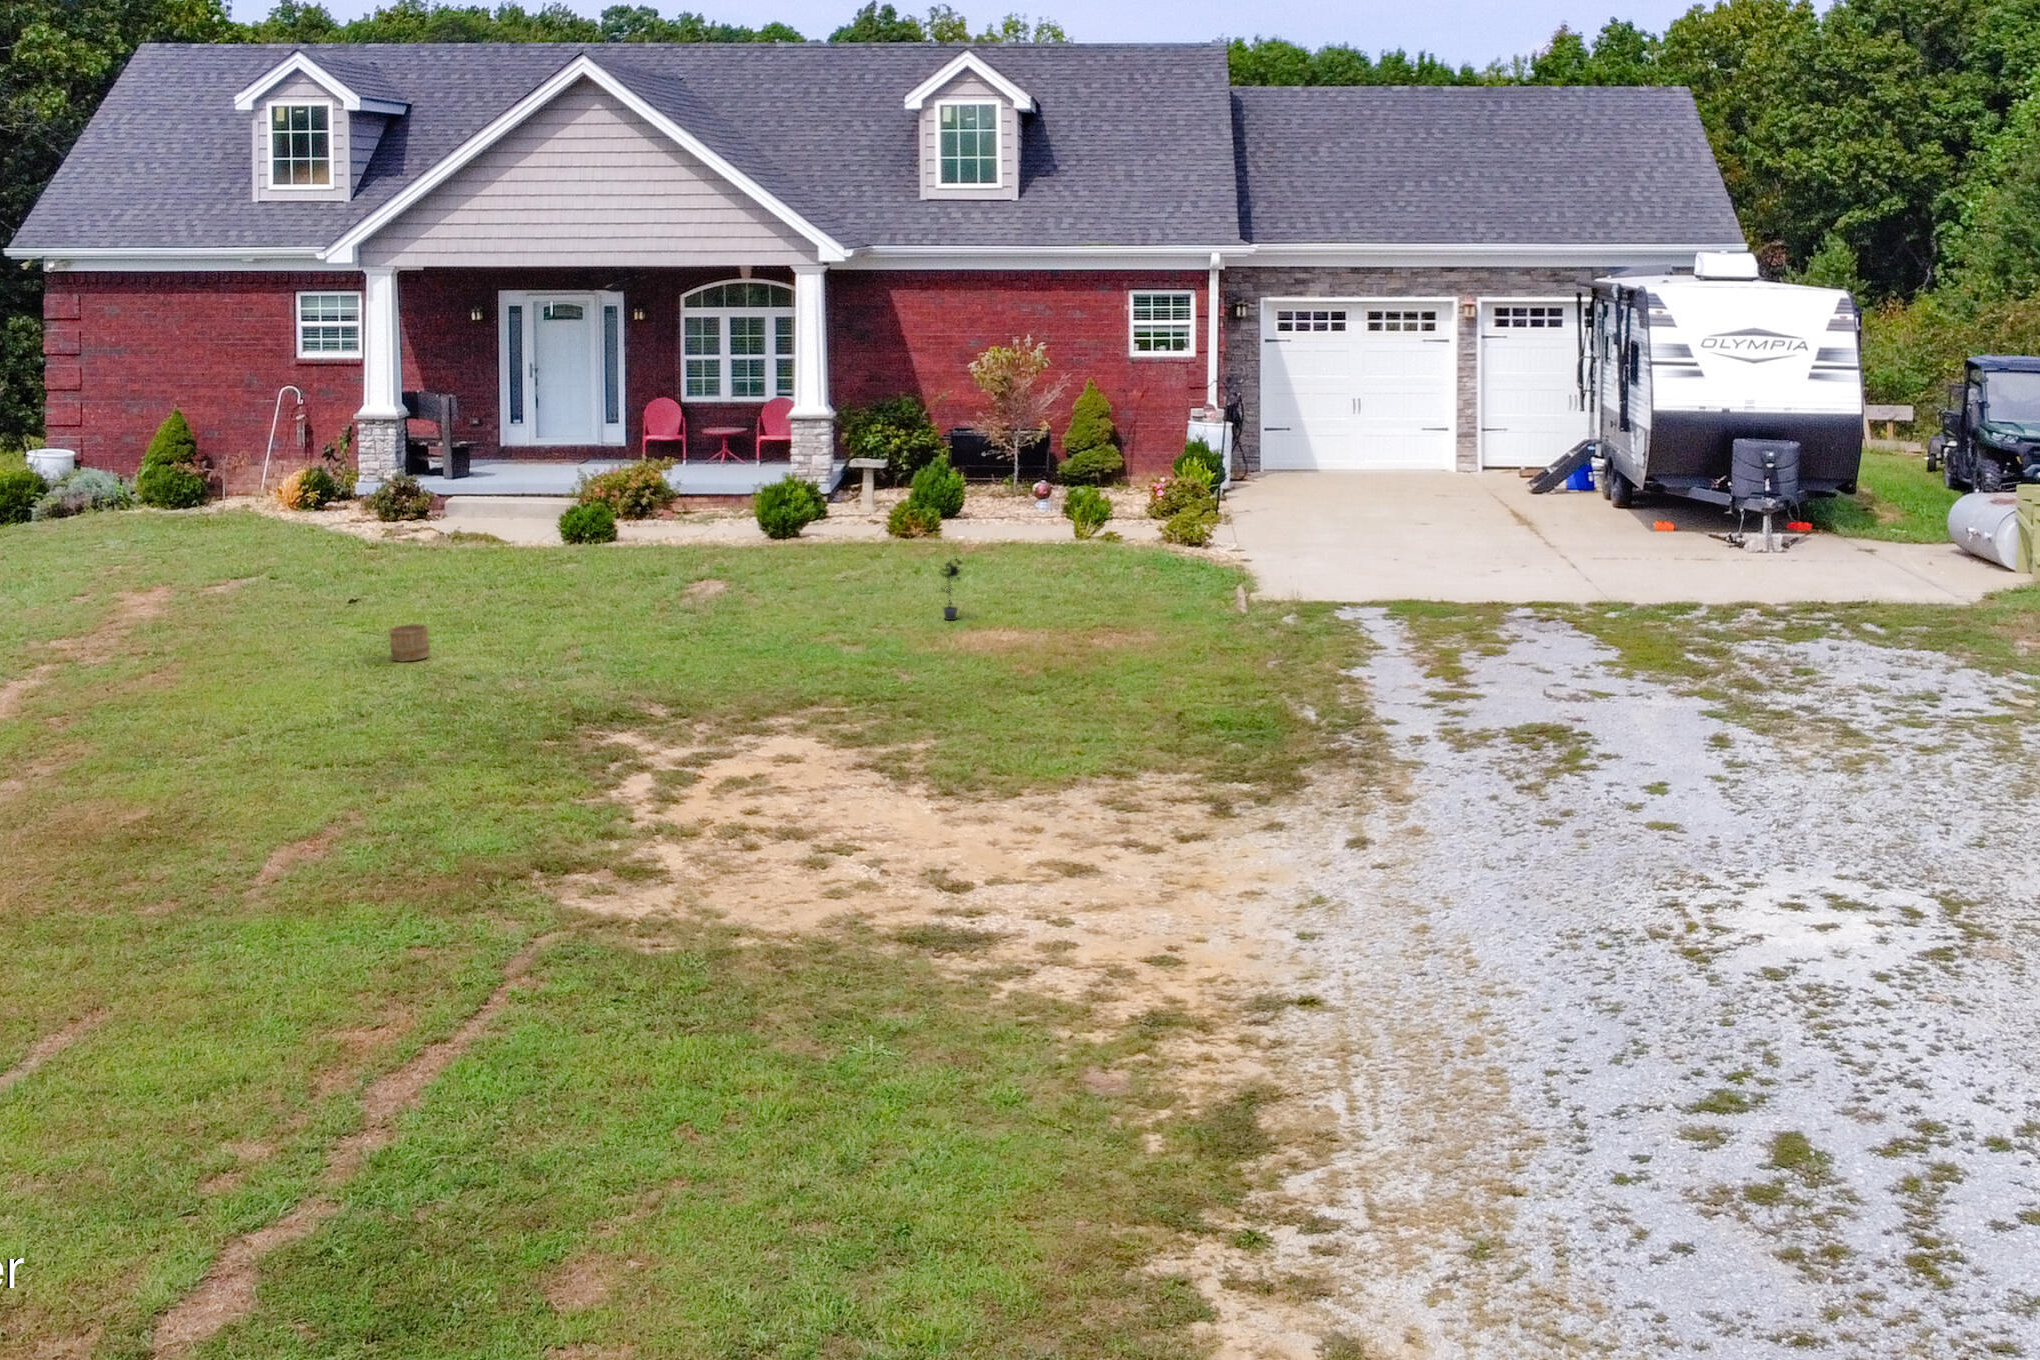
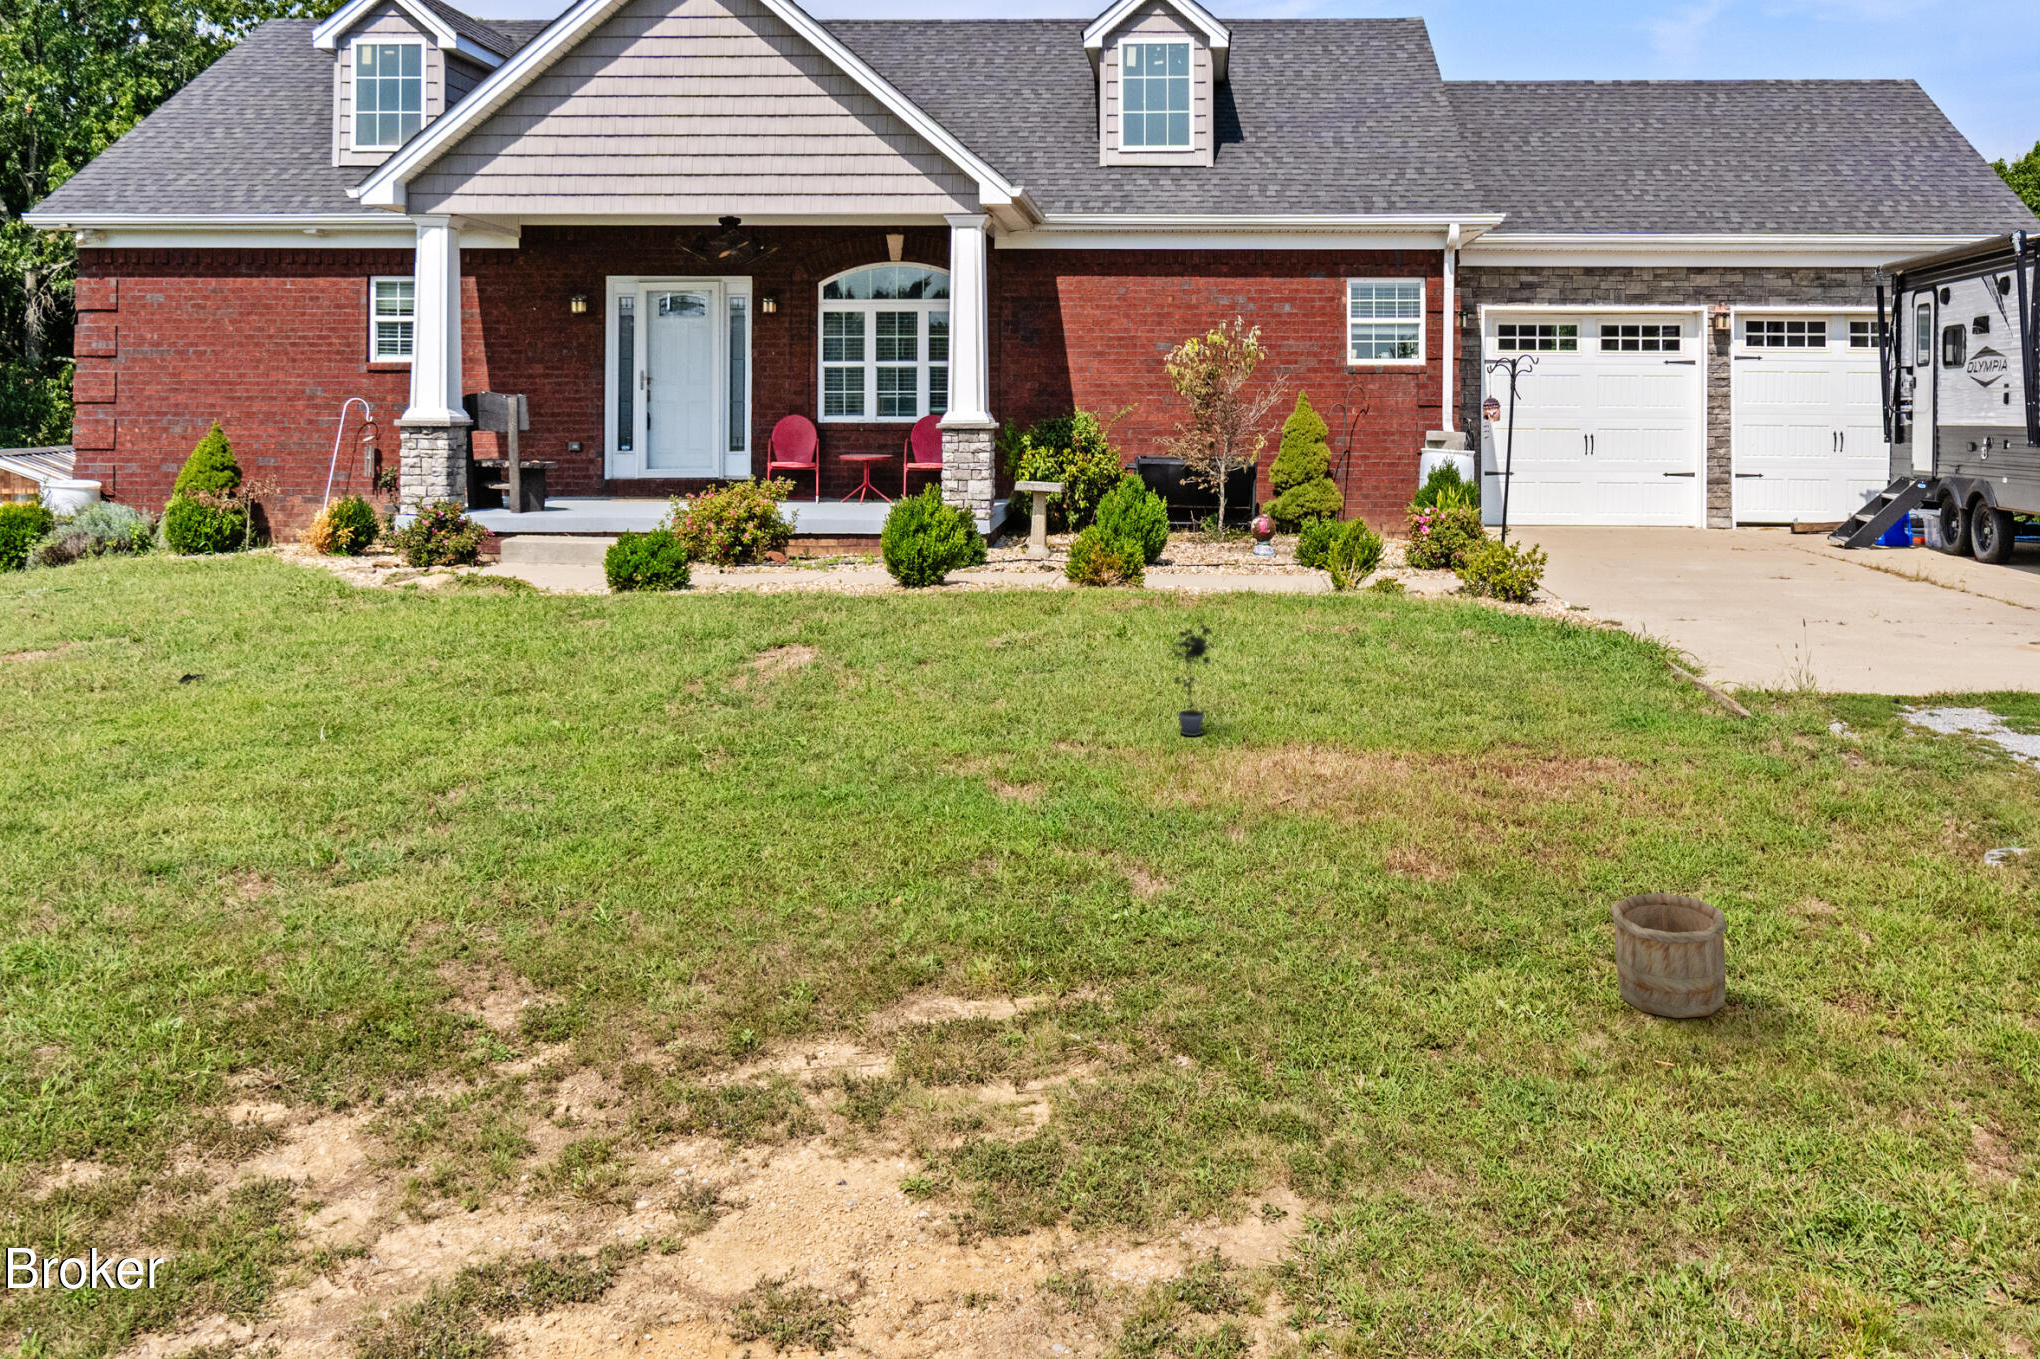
wooden bucket: present [389,624,429,661] -> present [1611,893,1727,1018]

